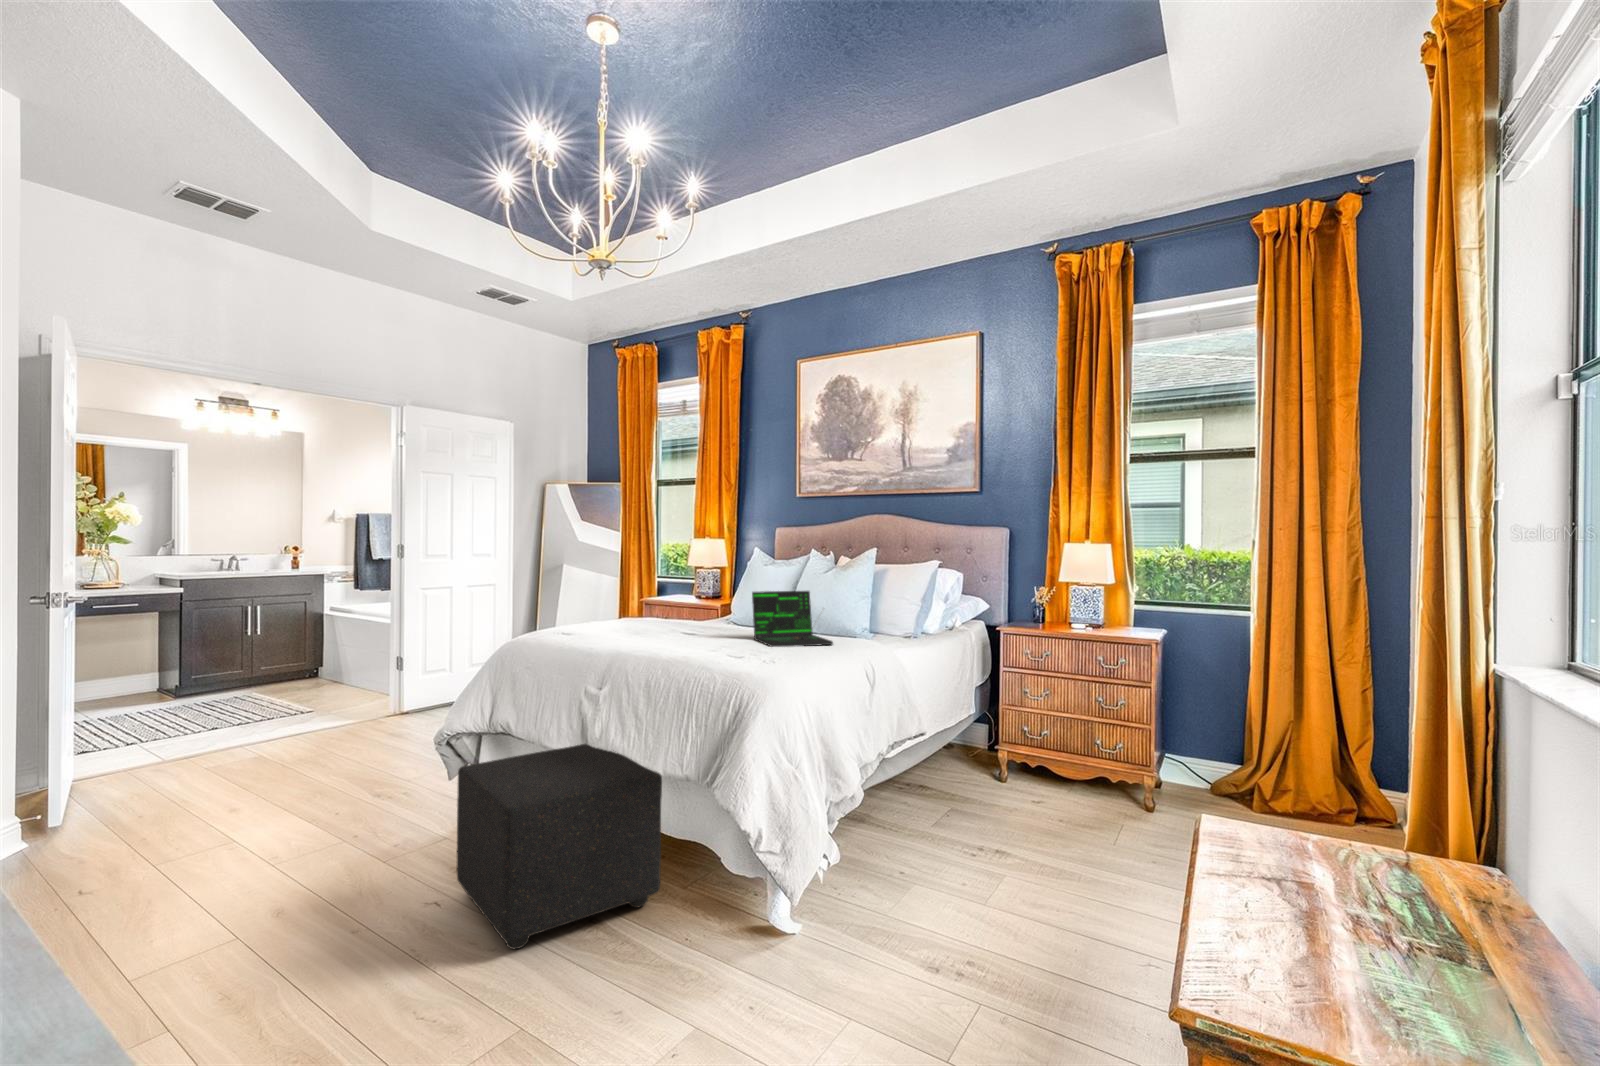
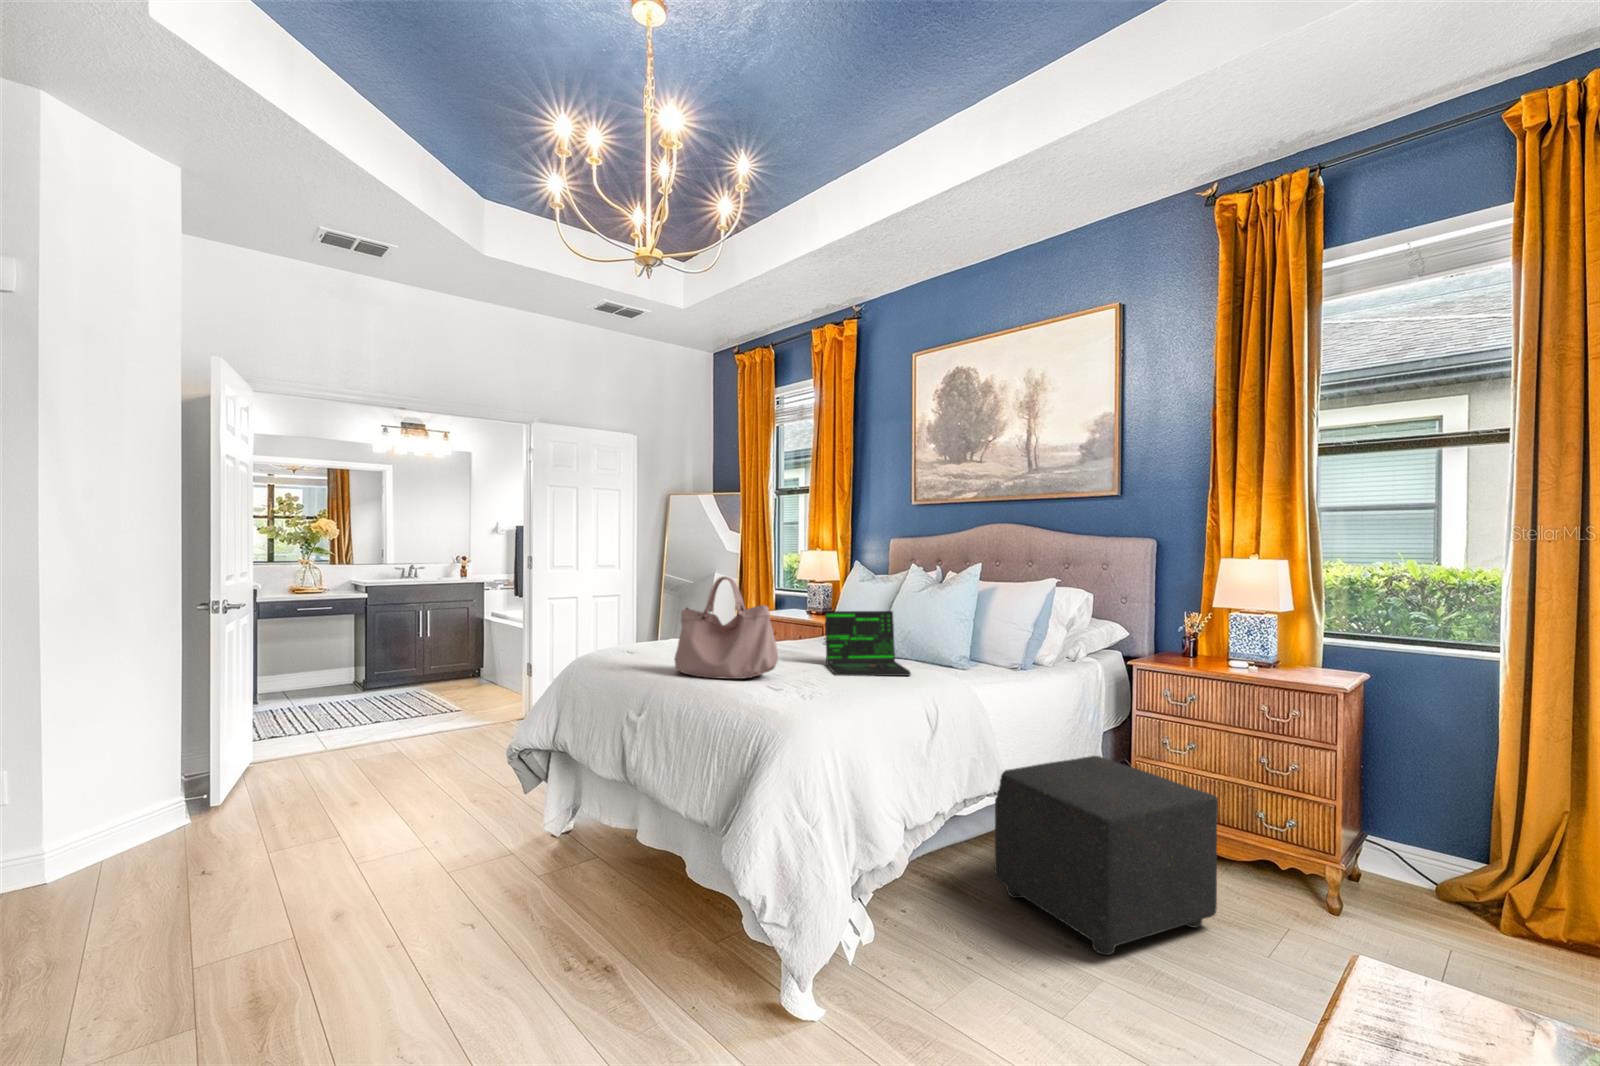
handbag: none [628,560,727,651] -> present [675,576,778,679]
ottoman: present [457,744,662,949] -> present [995,756,1218,955]

